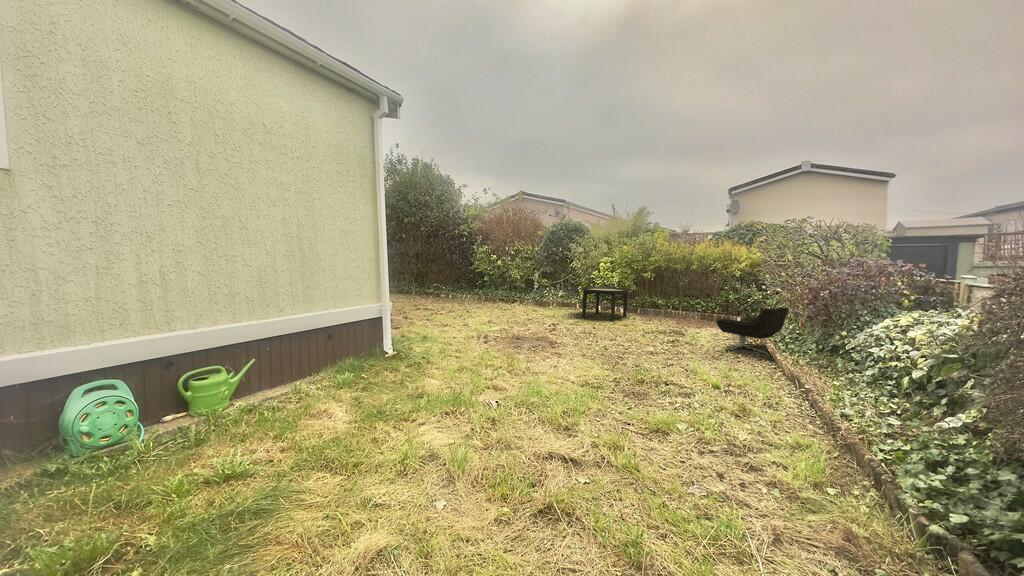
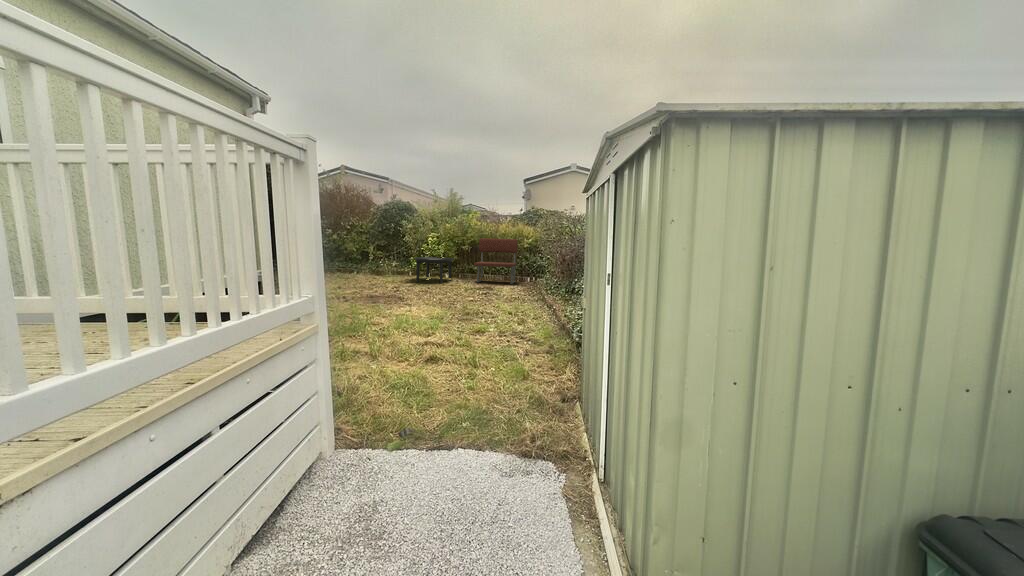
bench: none [658,263,724,328] -> present [474,238,518,284]
lounge chair: present [716,307,789,353] -> none [512,266,552,295]

